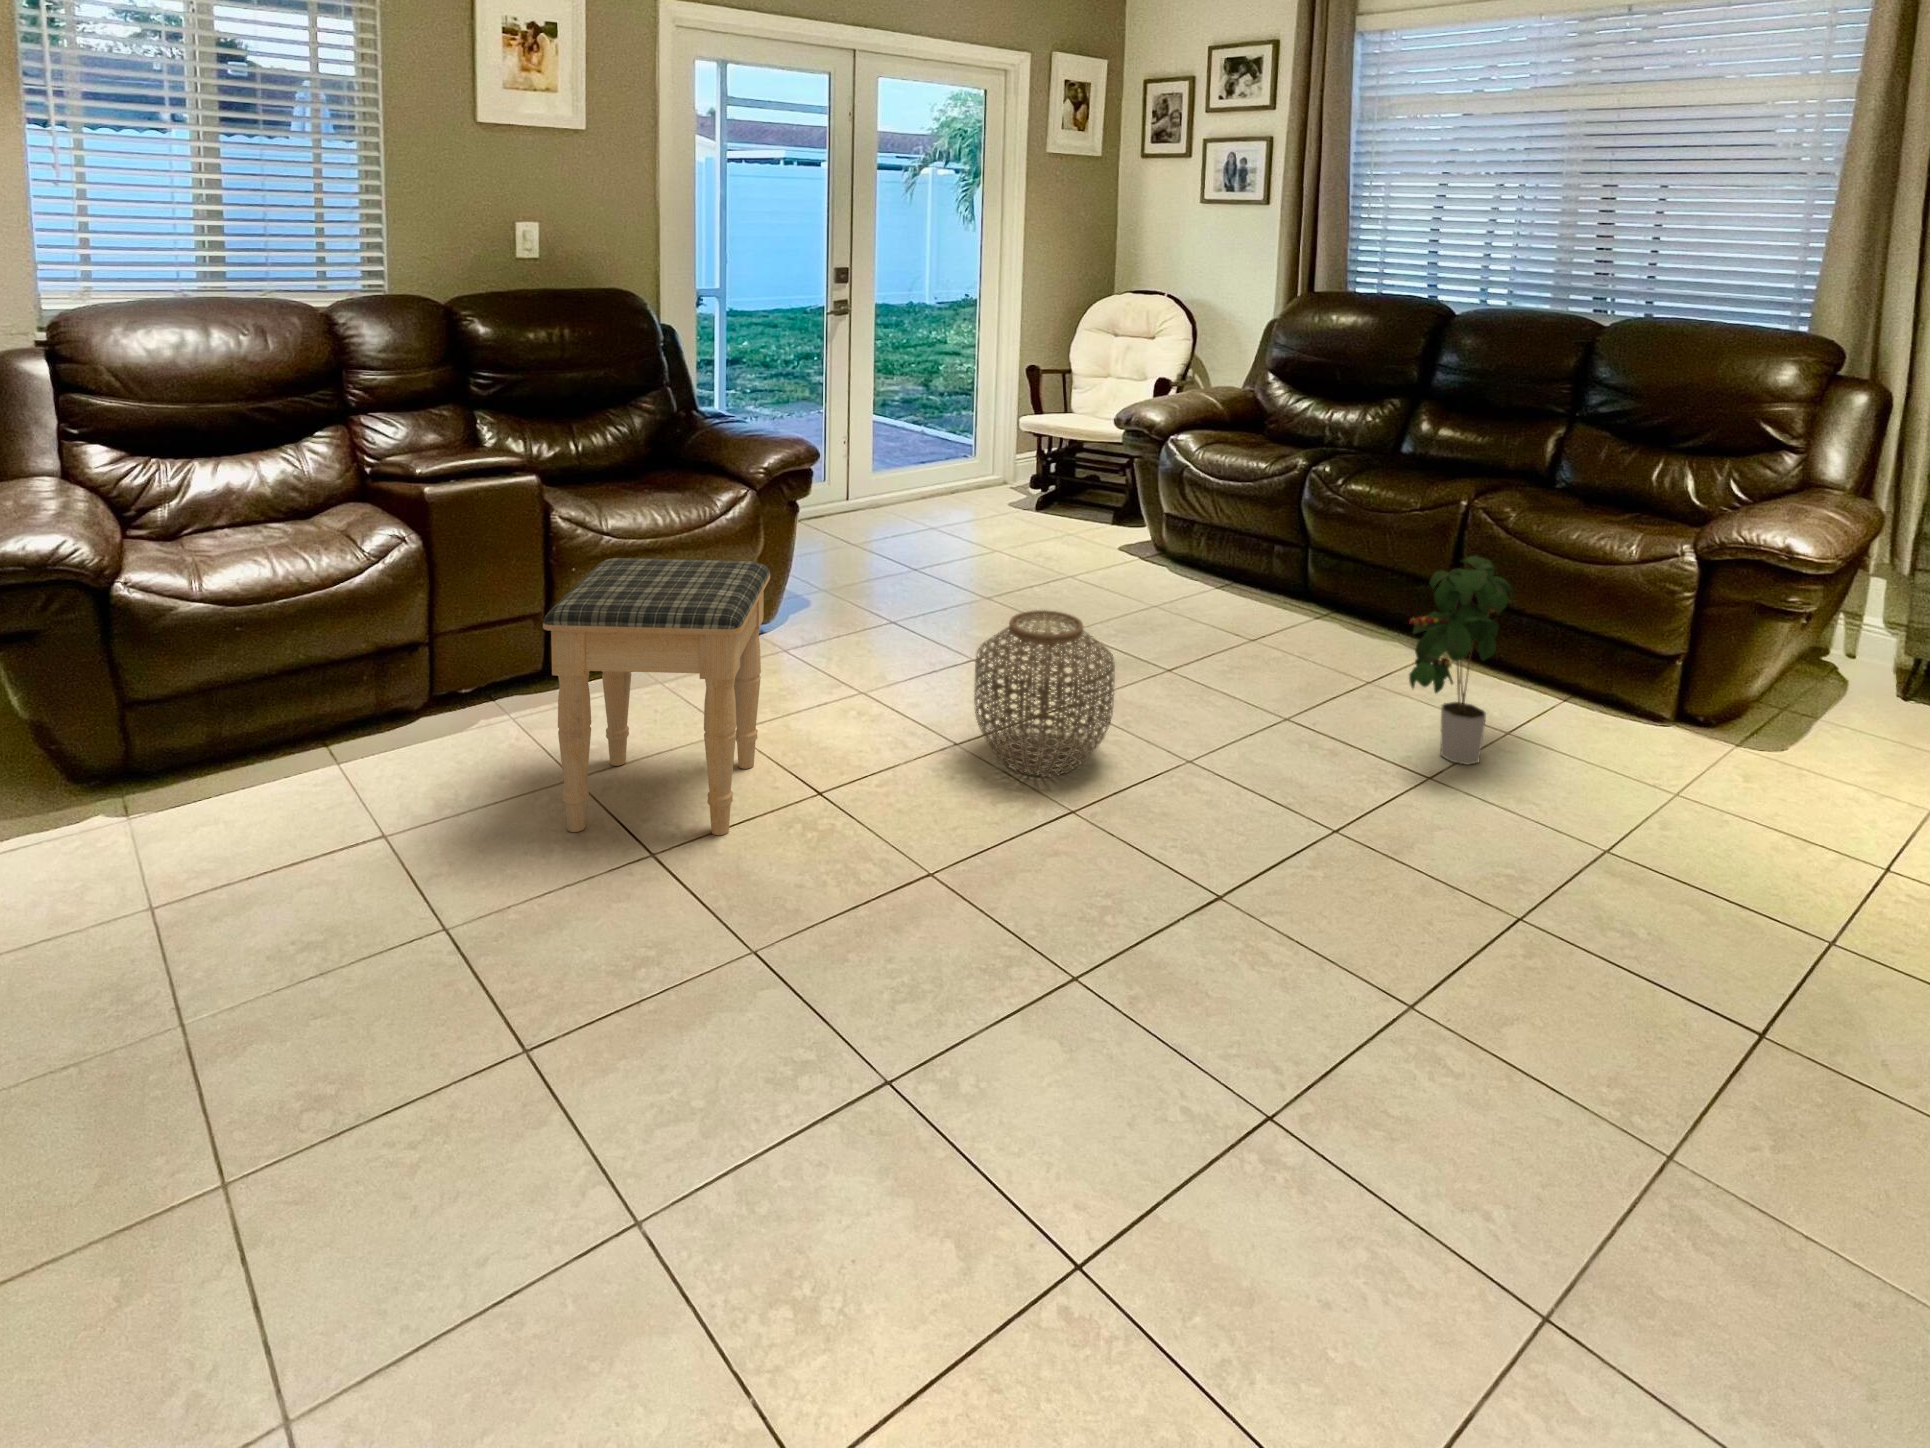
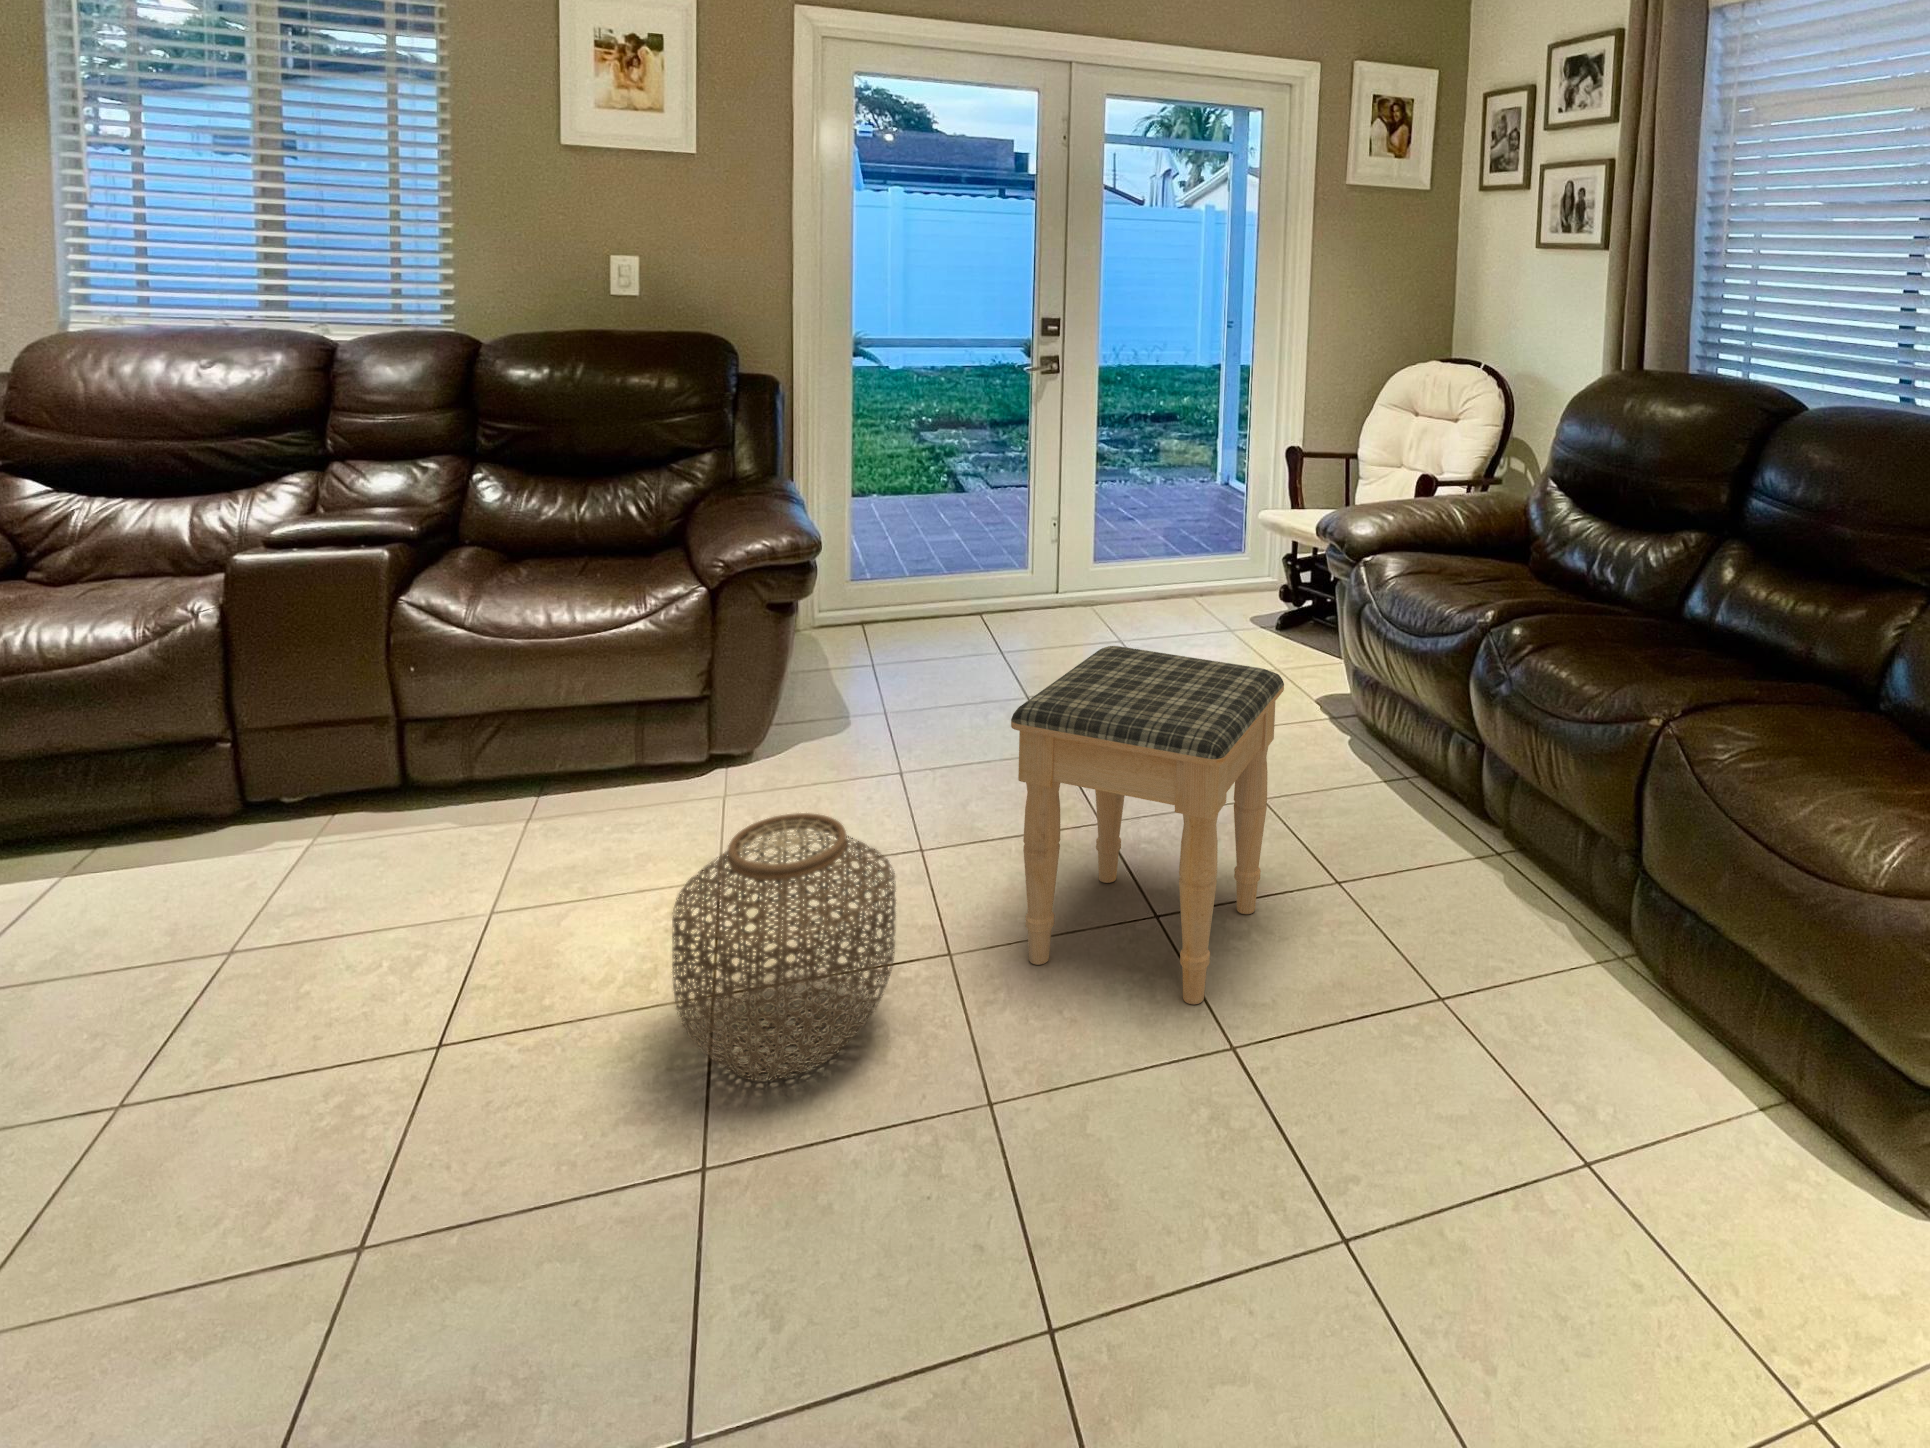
potted plant: present [1409,556,1515,765] -> none [1292,832,1583,1224]
footstool: present [543,558,770,835] -> present [1011,646,1284,1004]

